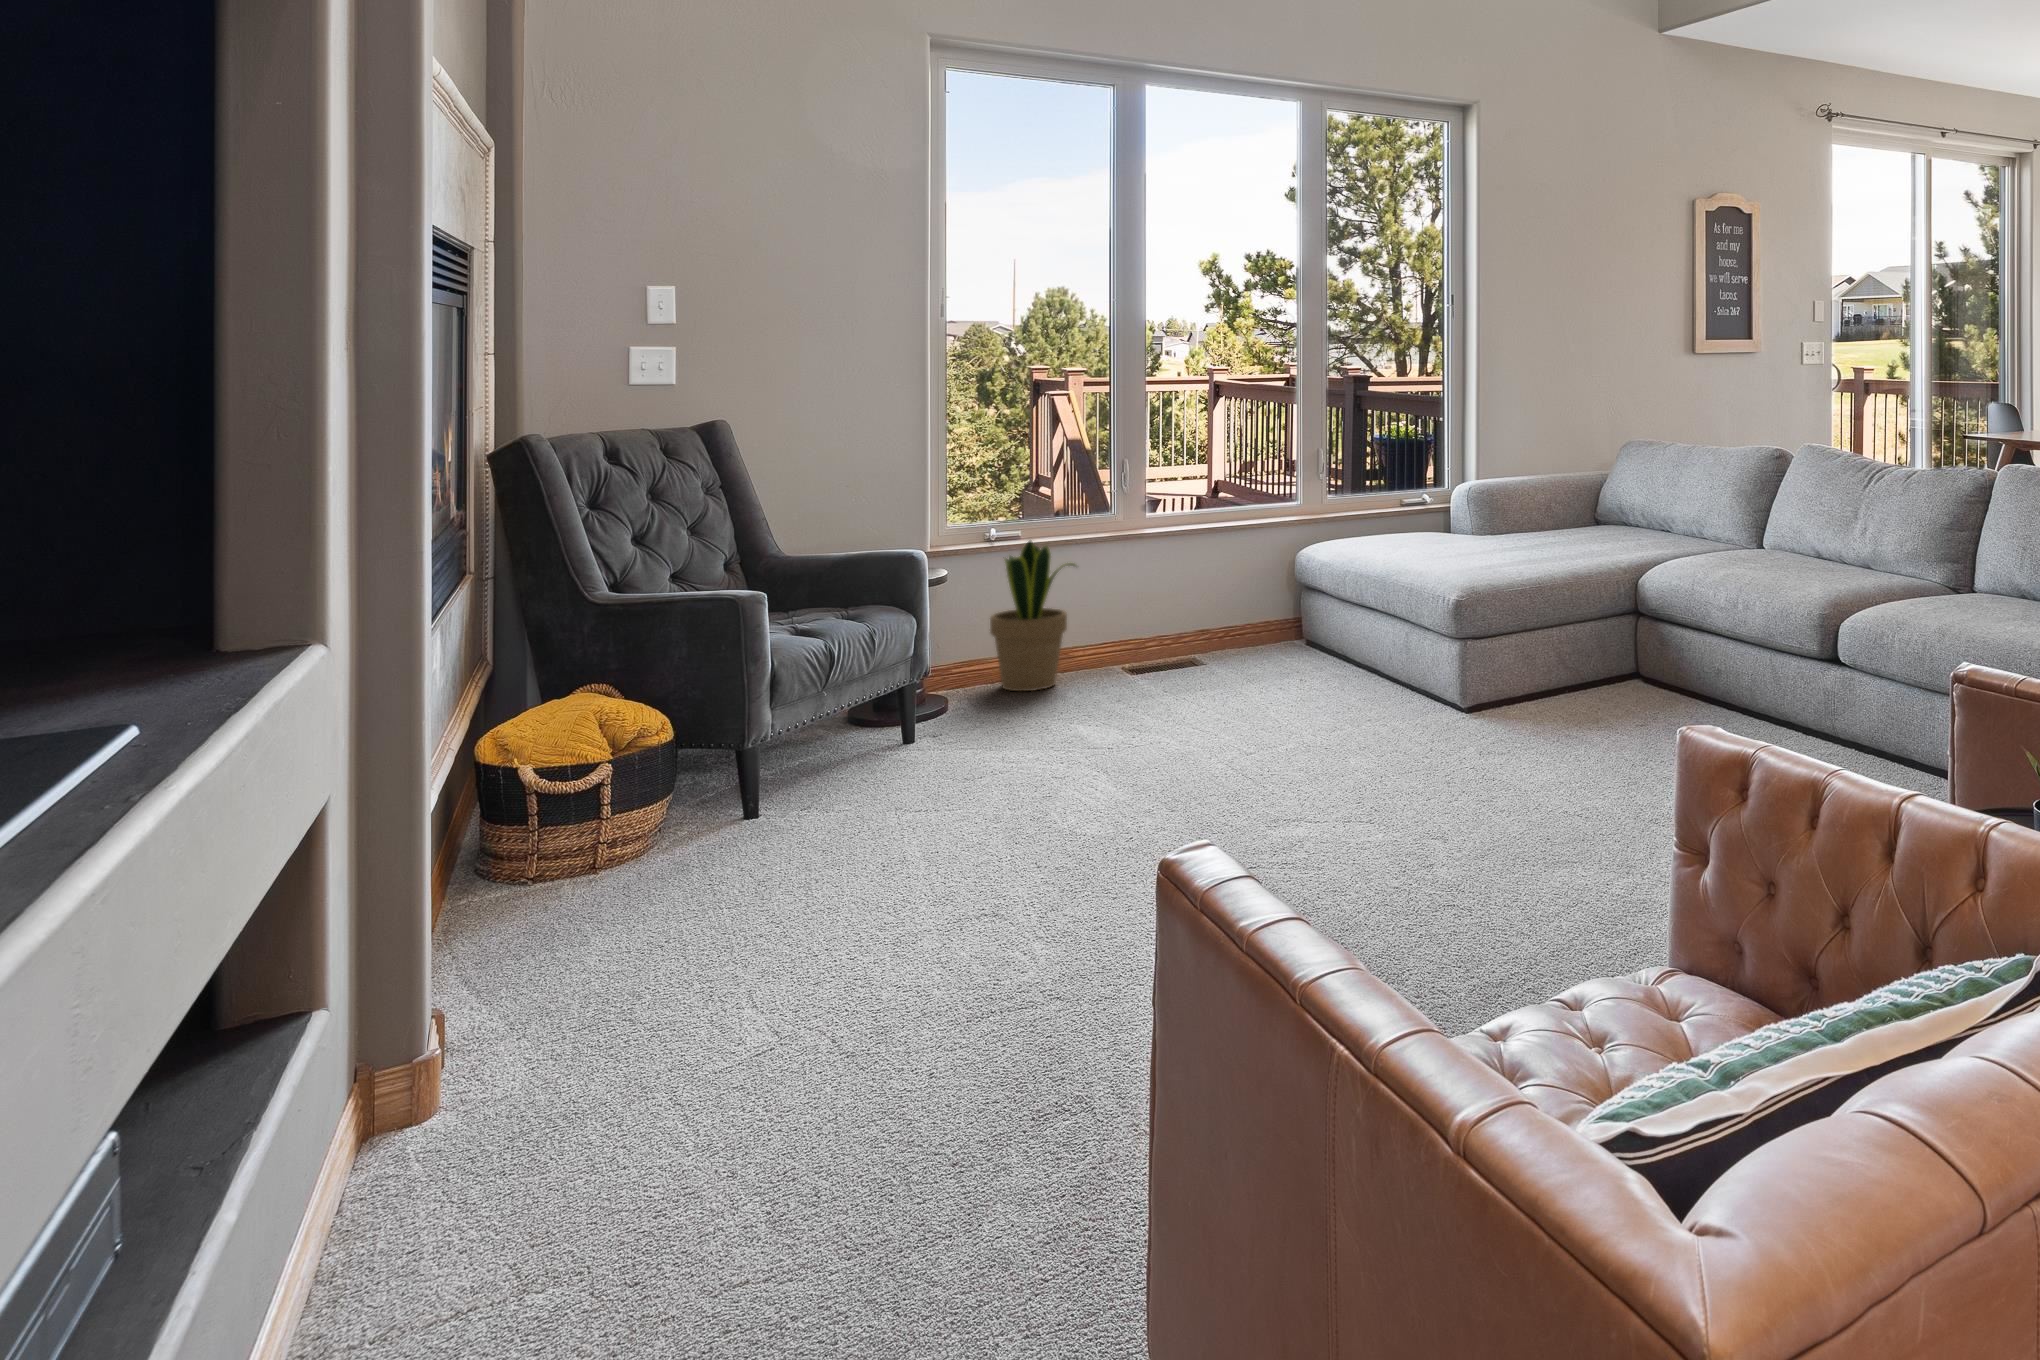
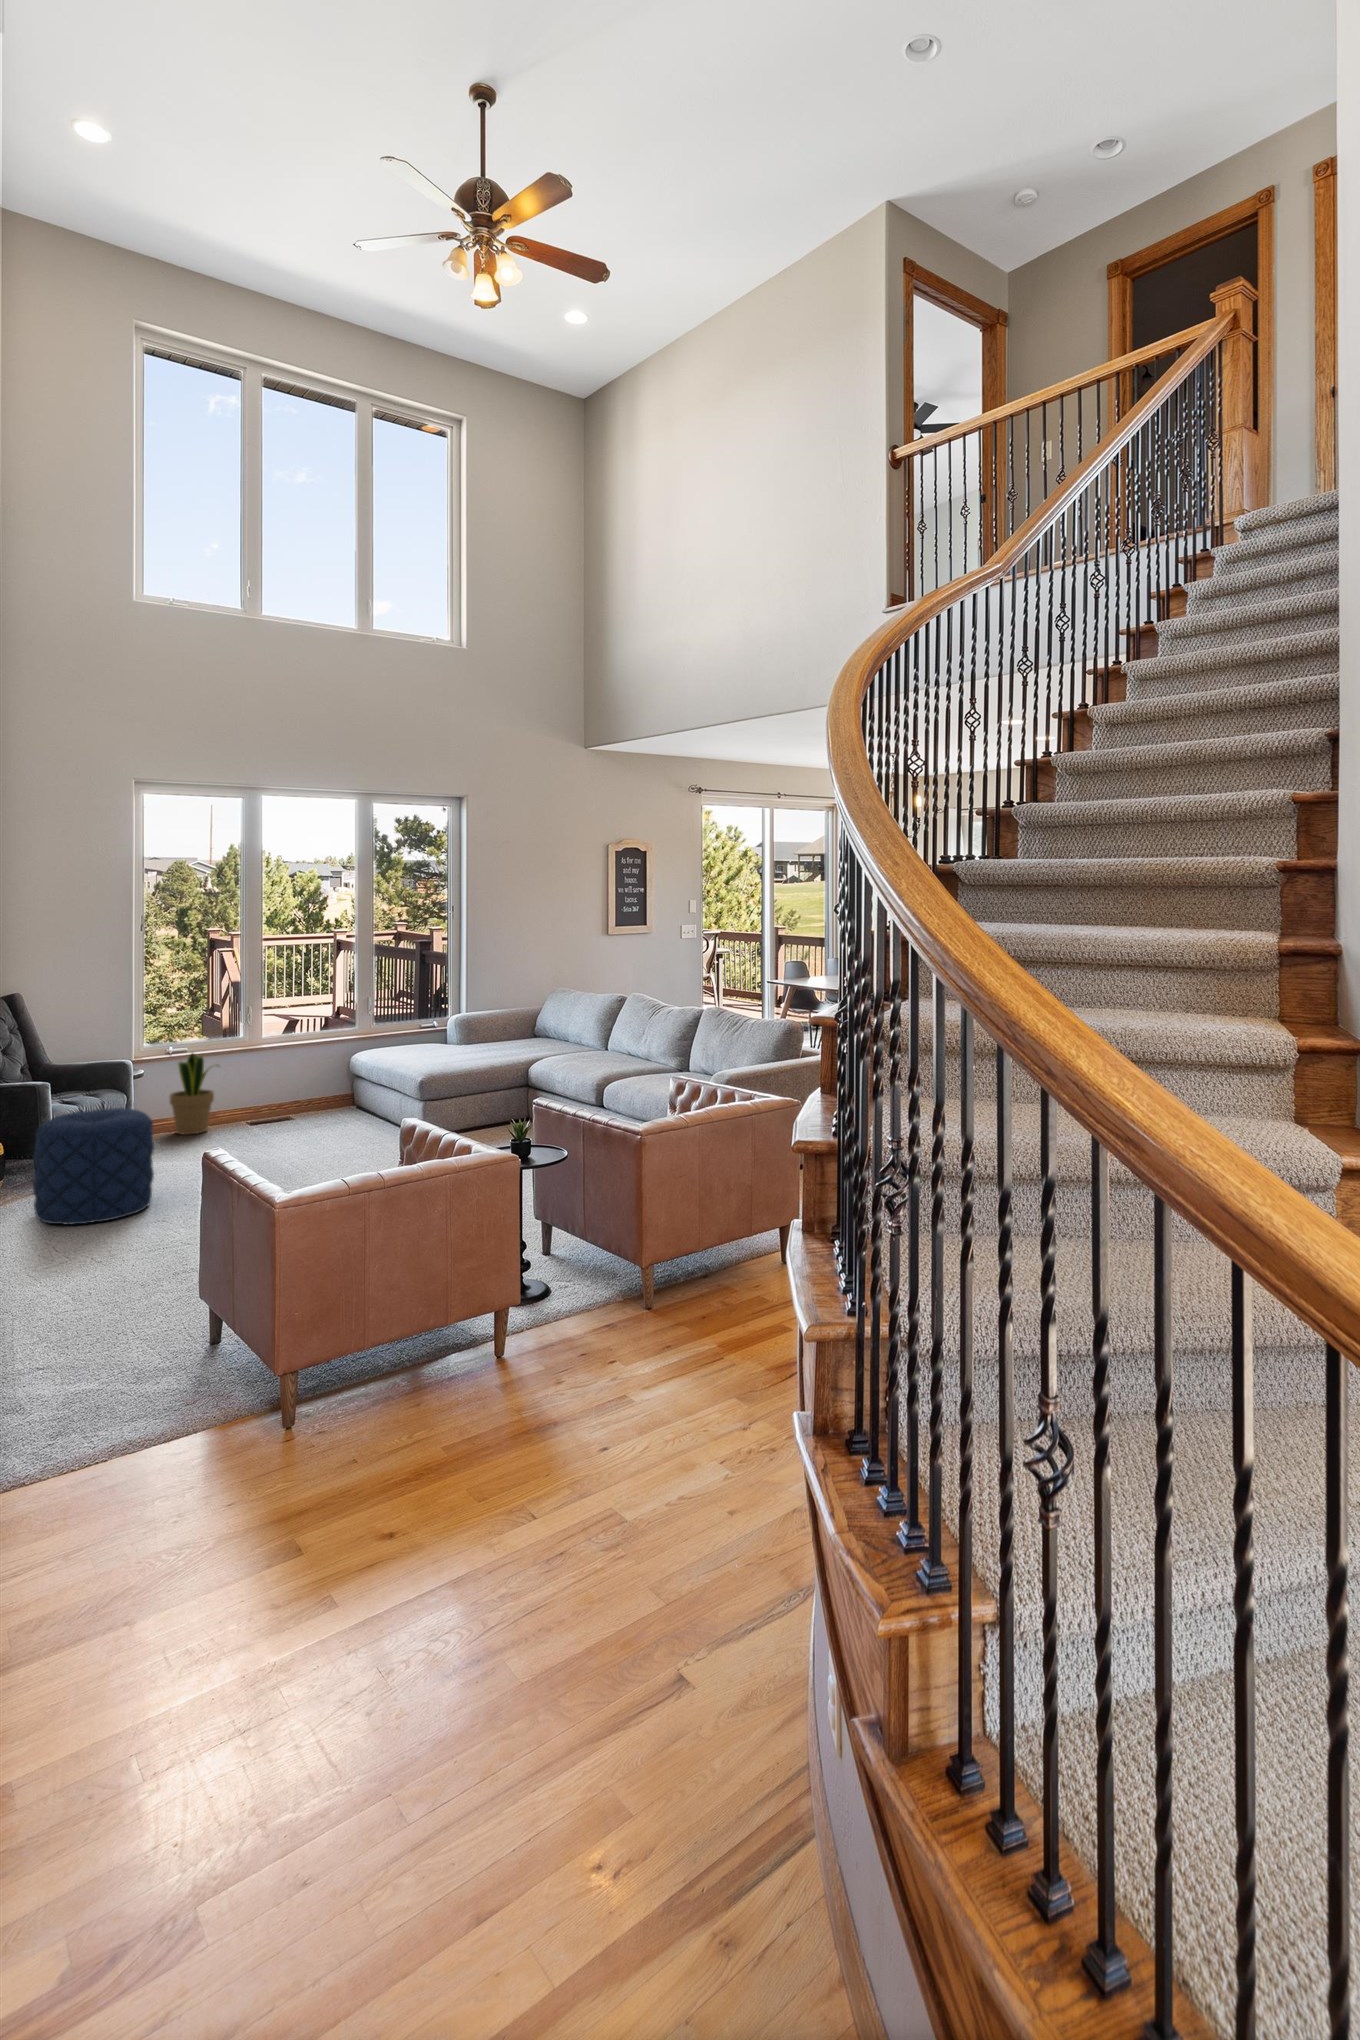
pouf: none [728,647,972,906] -> present [33,1108,154,1225]

